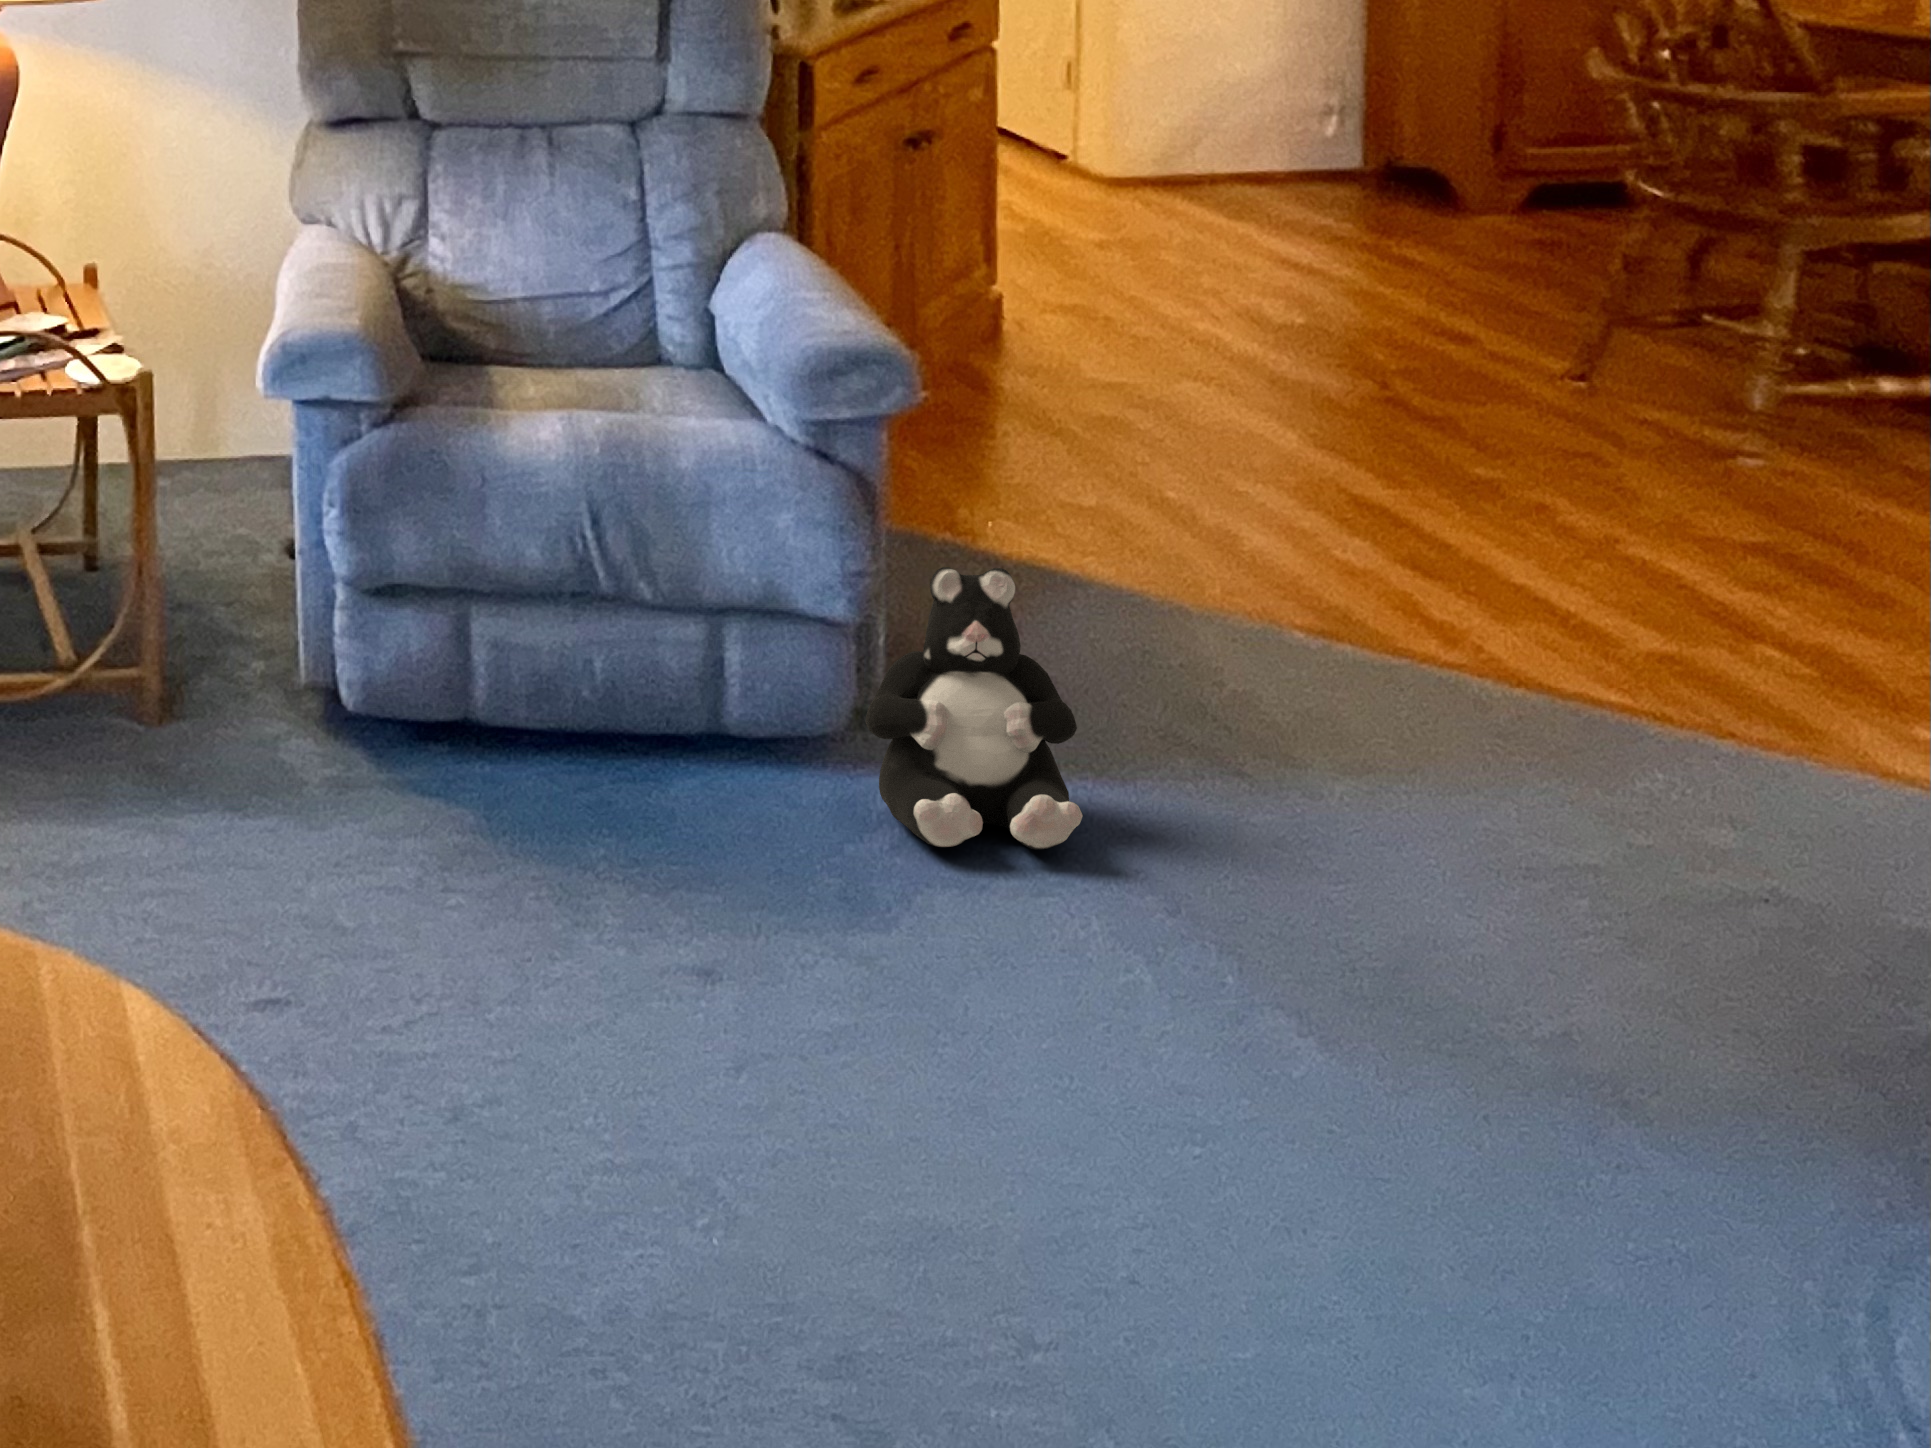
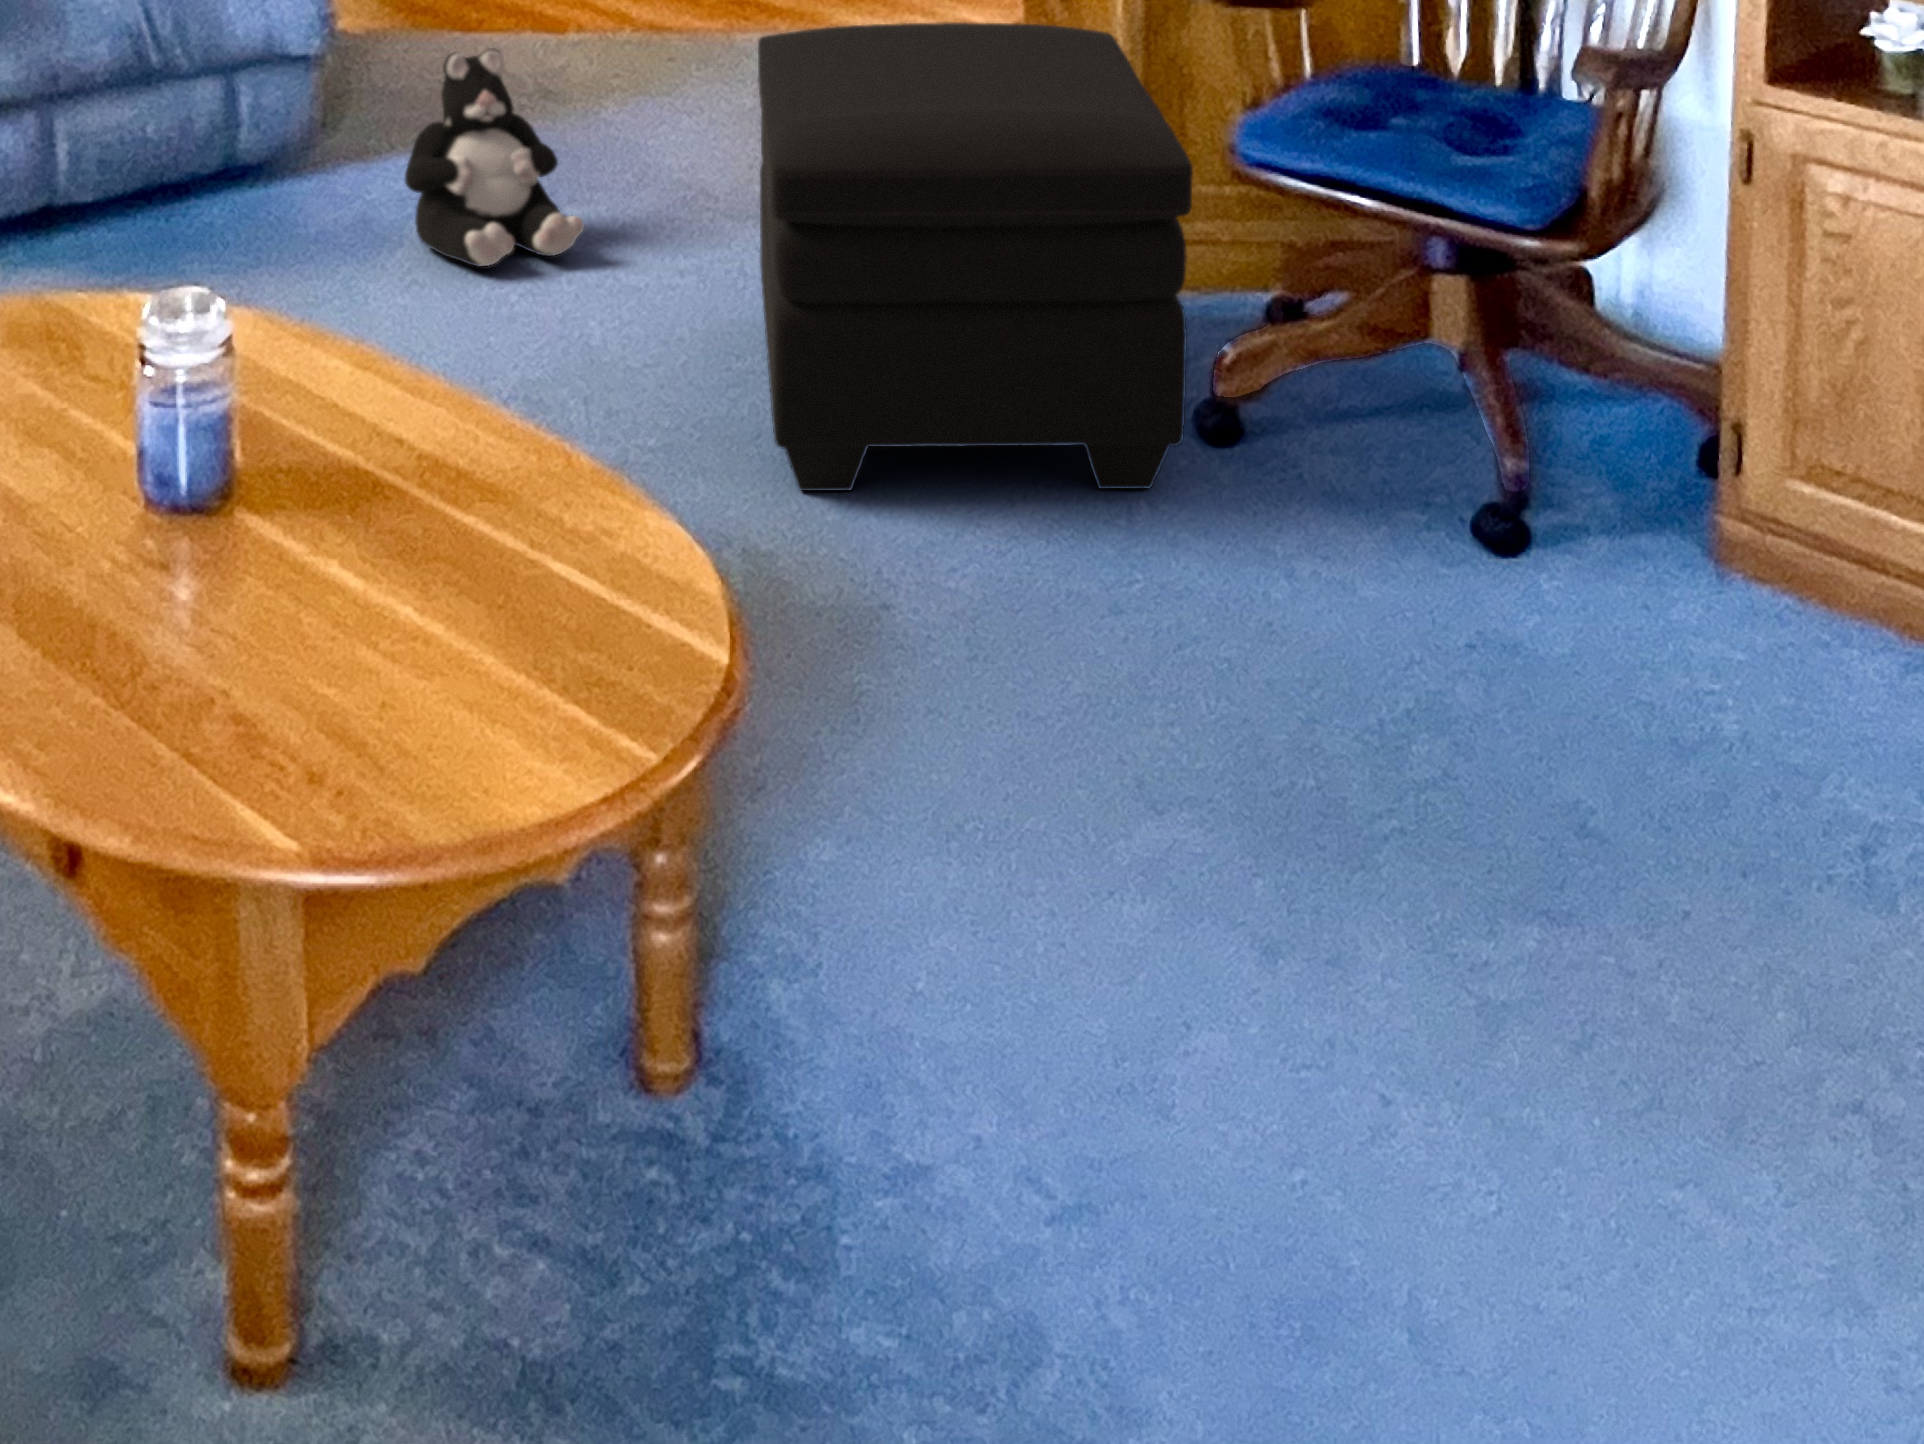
ottoman: none [1093,607,1792,1343] -> present [758,22,1193,491]

